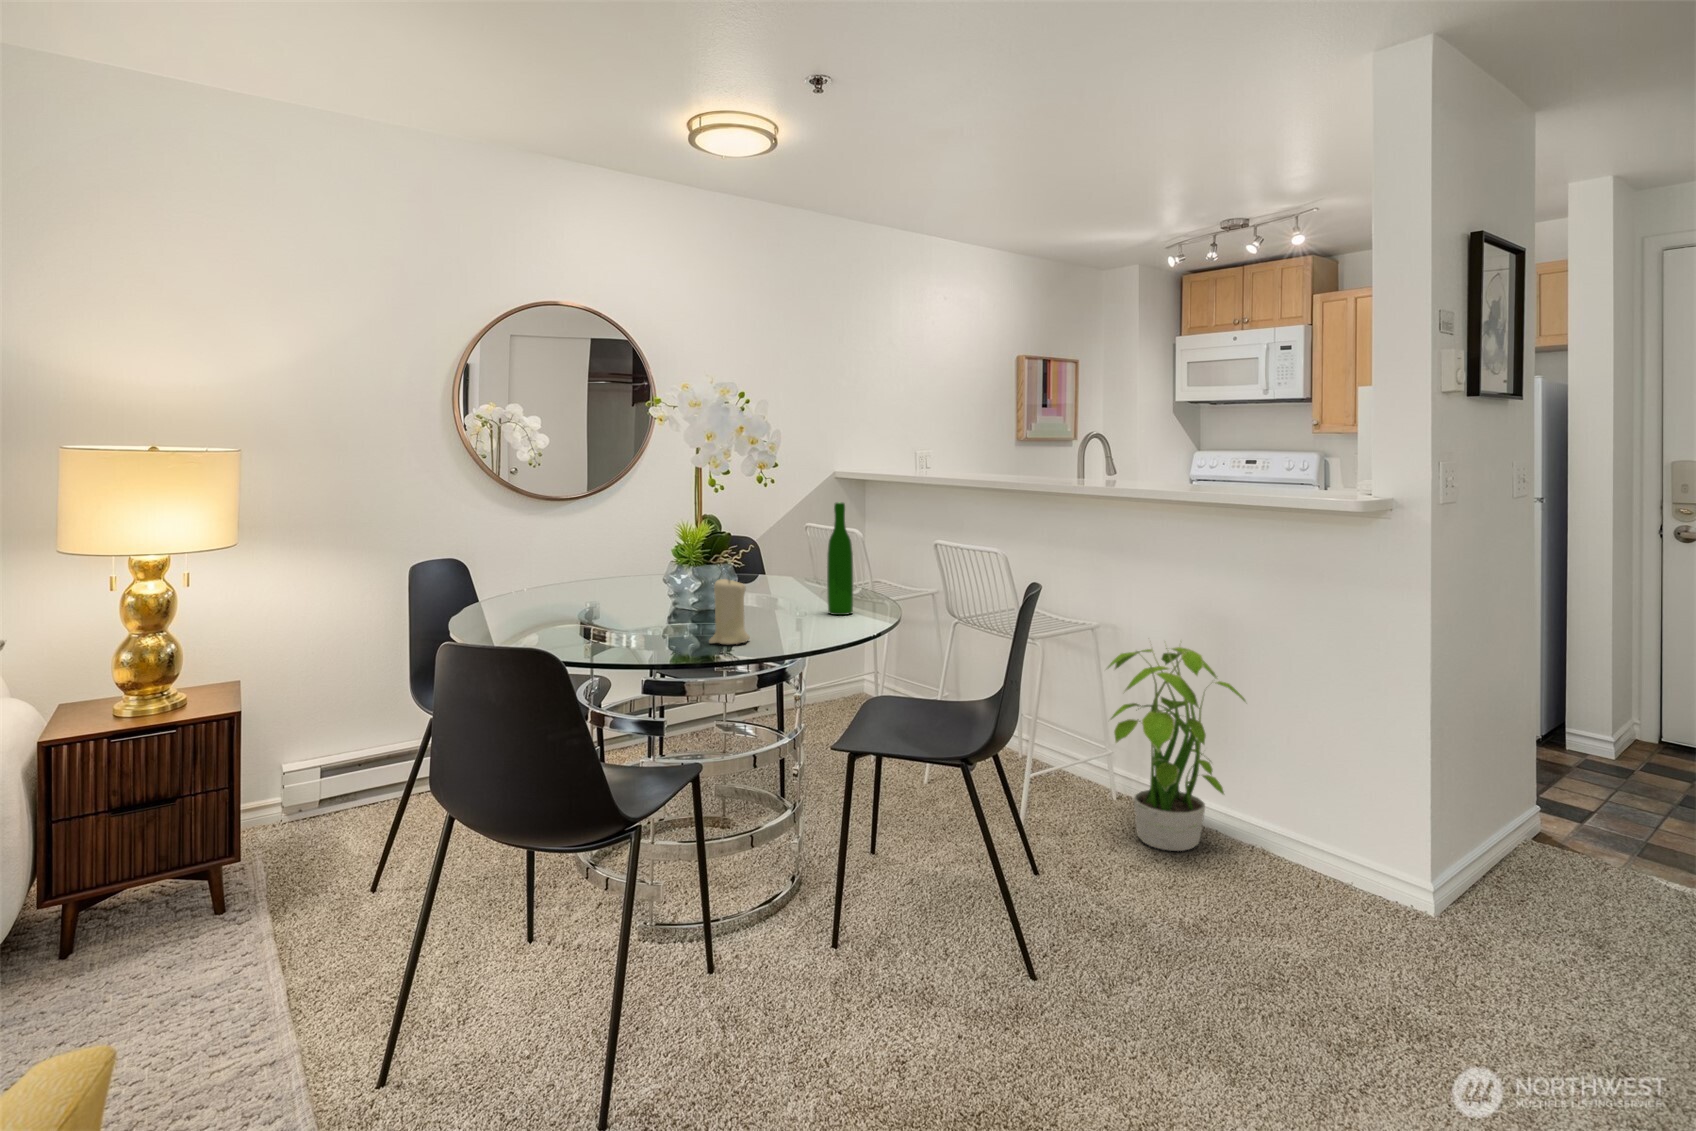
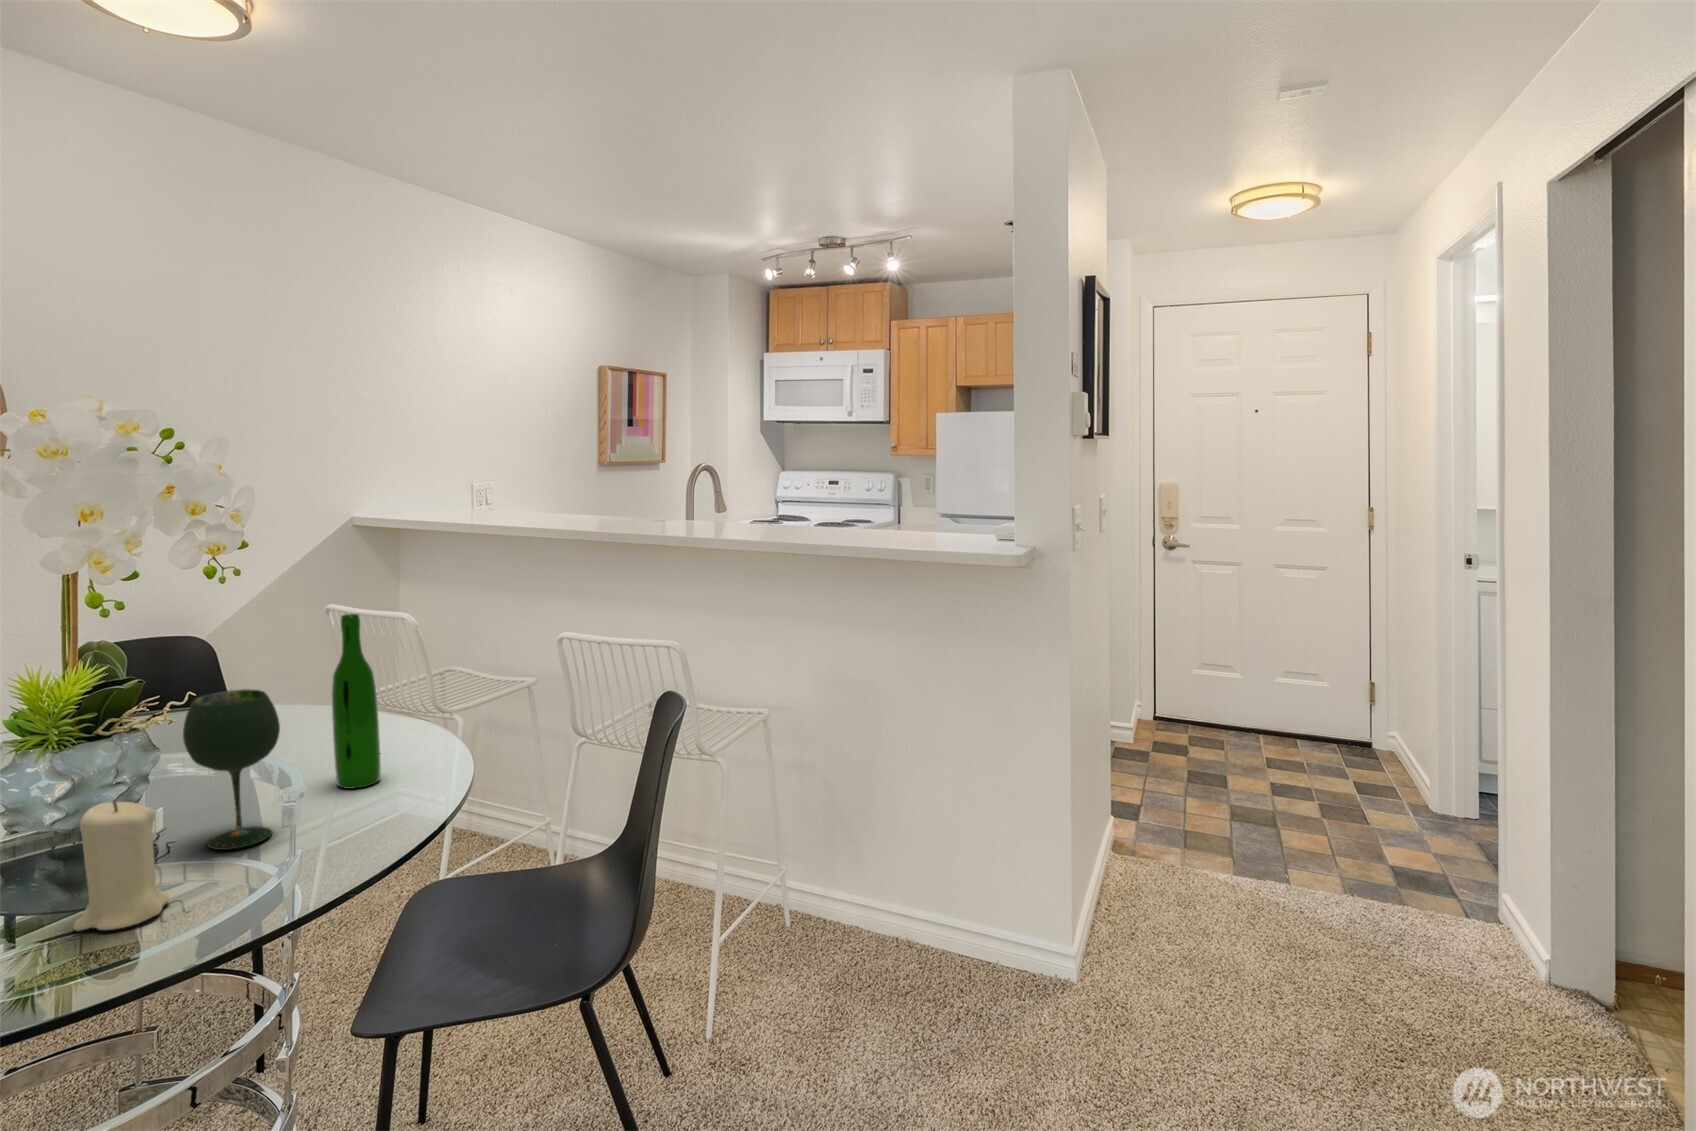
wine glass: none [754,537,802,628] -> present [183,689,280,850]
potted plant: present [1107,638,1246,851] -> none [738,736,895,995]

